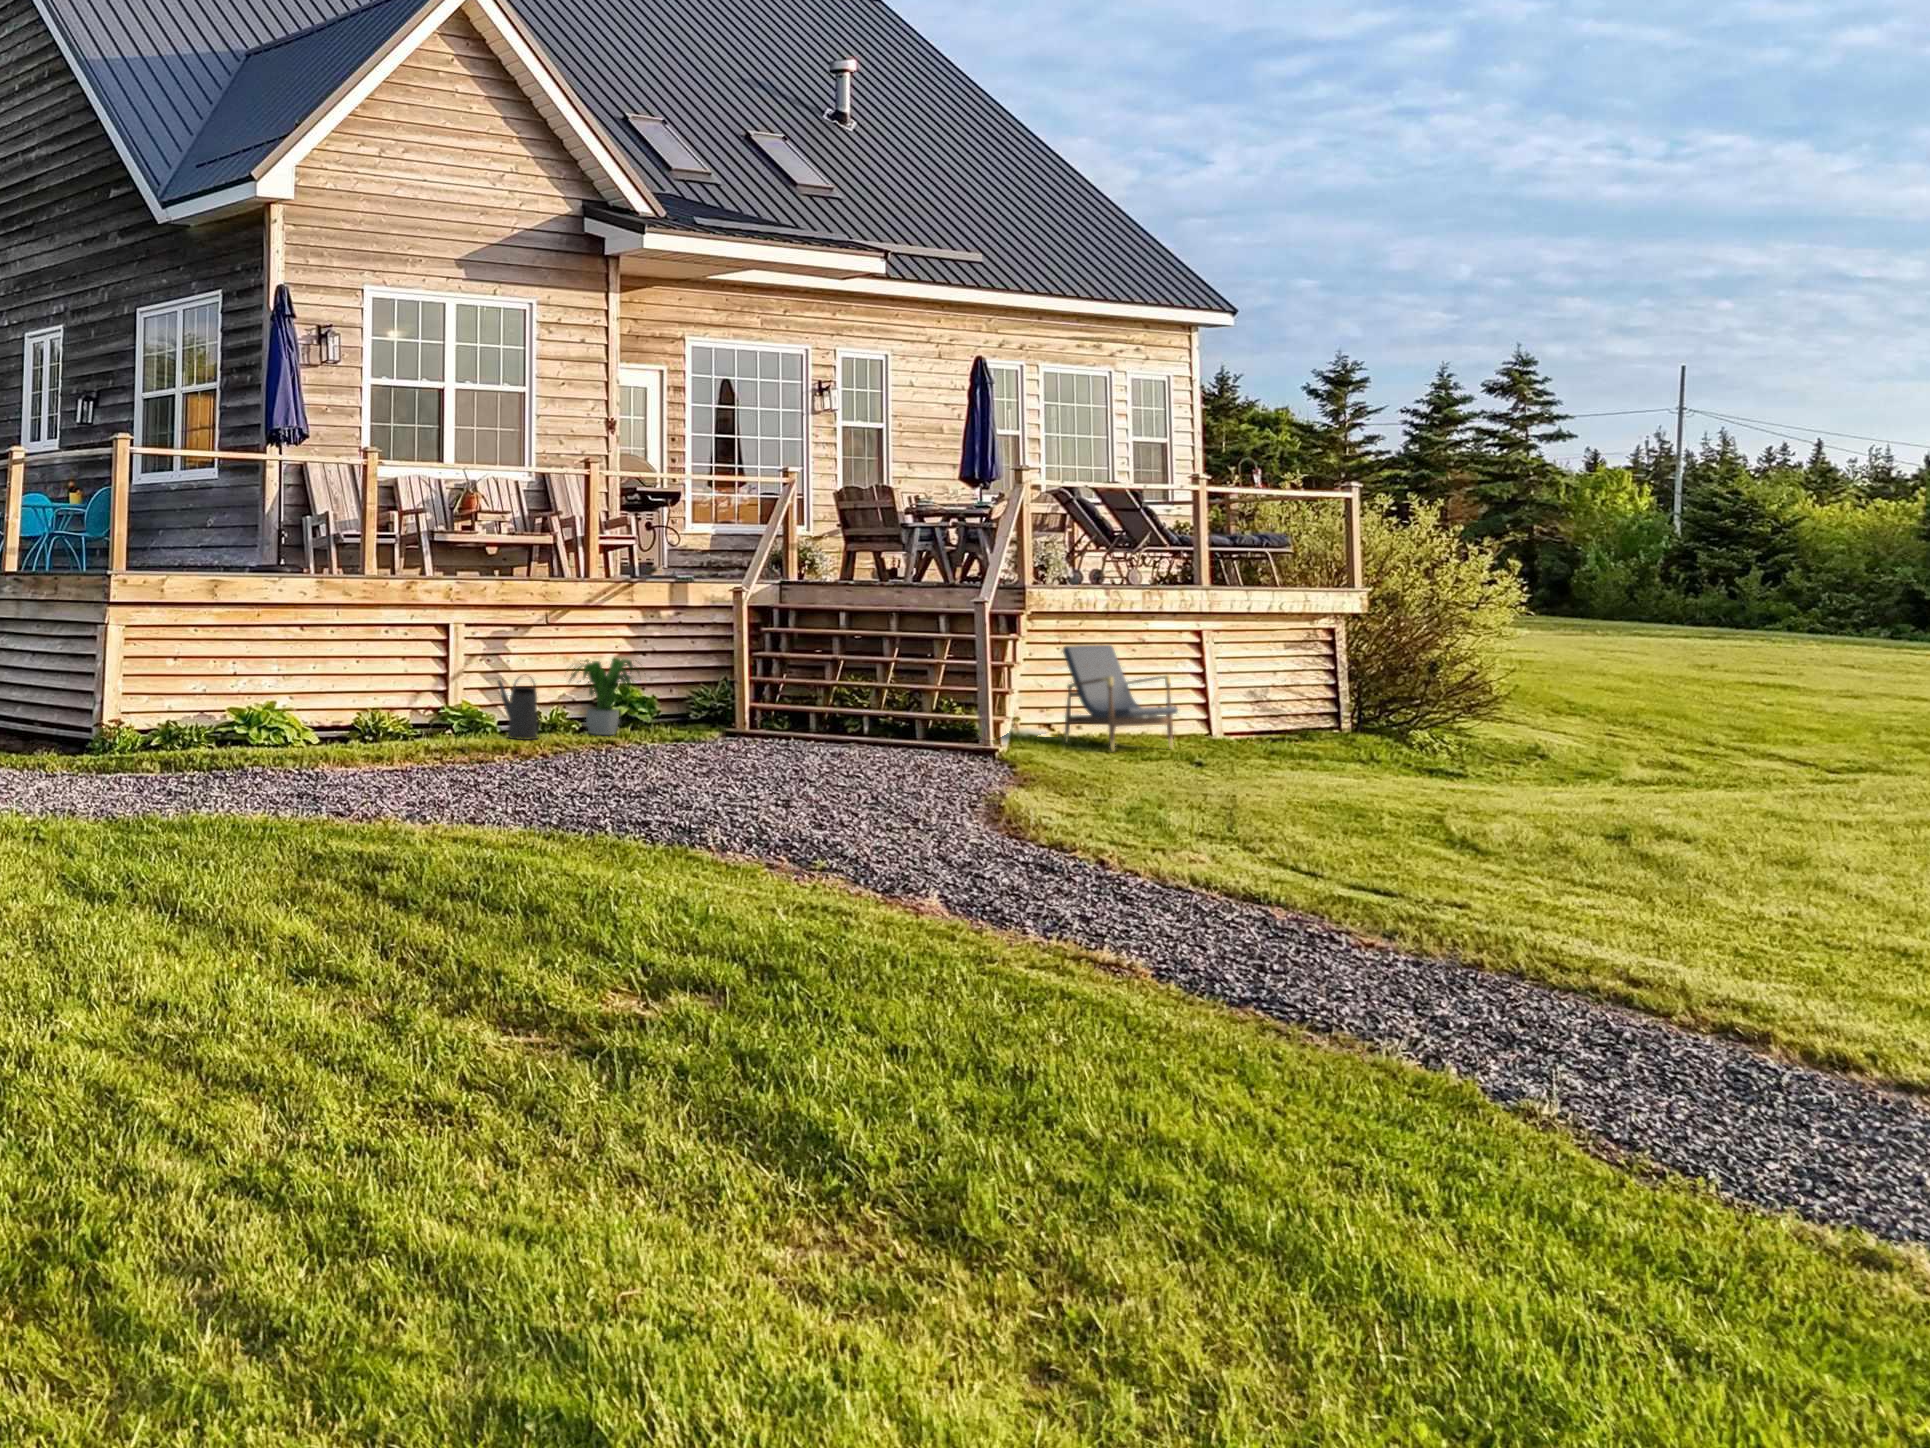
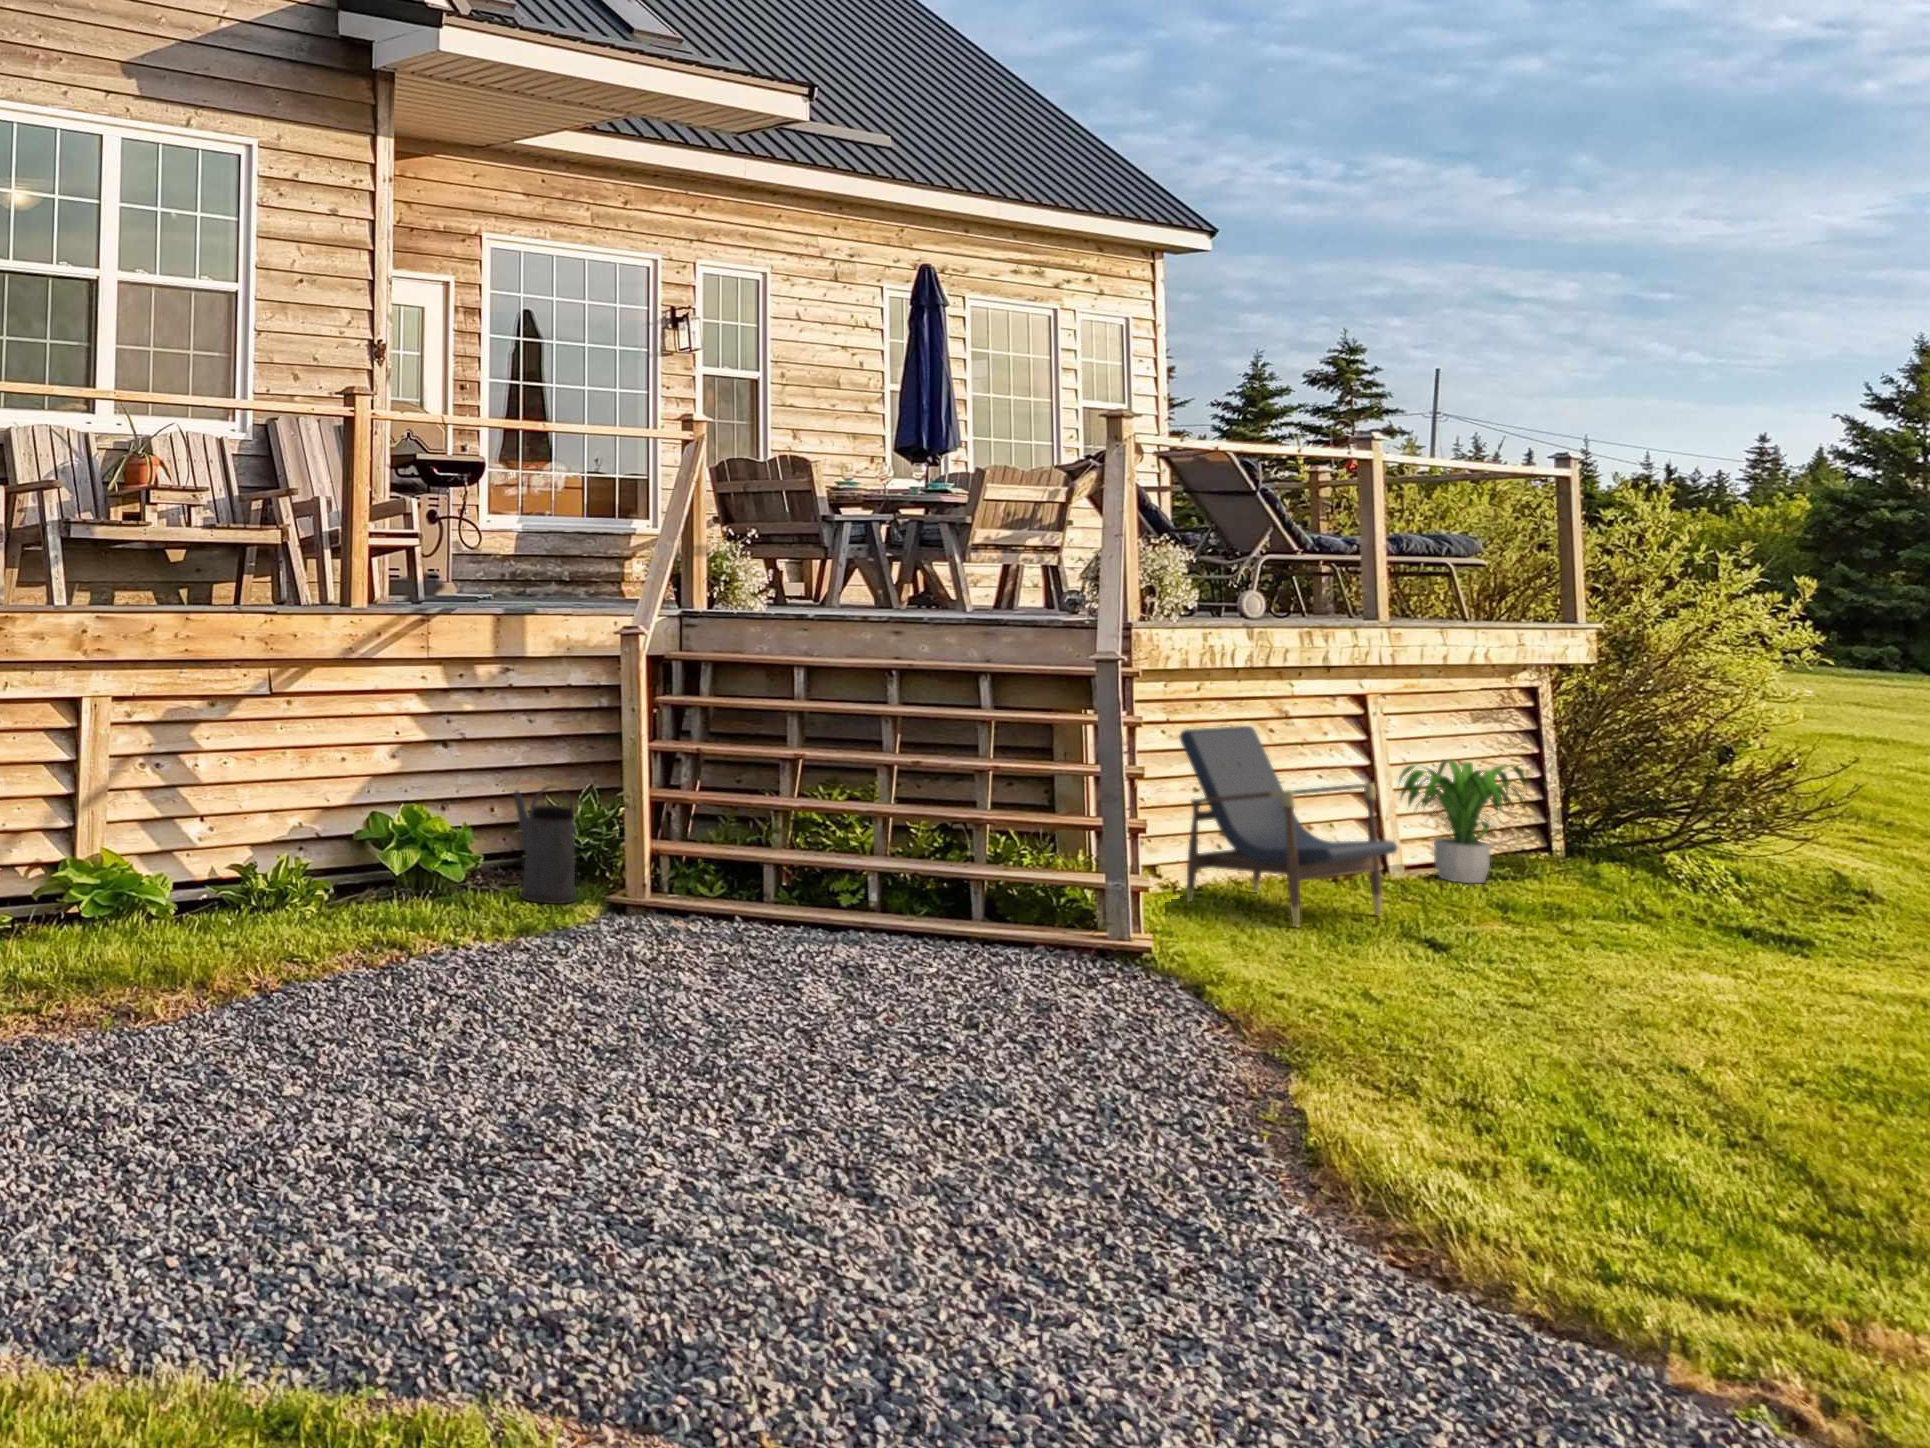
potted plant: present [570,659,638,735] -> present [1399,760,1526,883]
watering can: present [498,674,538,740] -> present [514,786,577,904]

